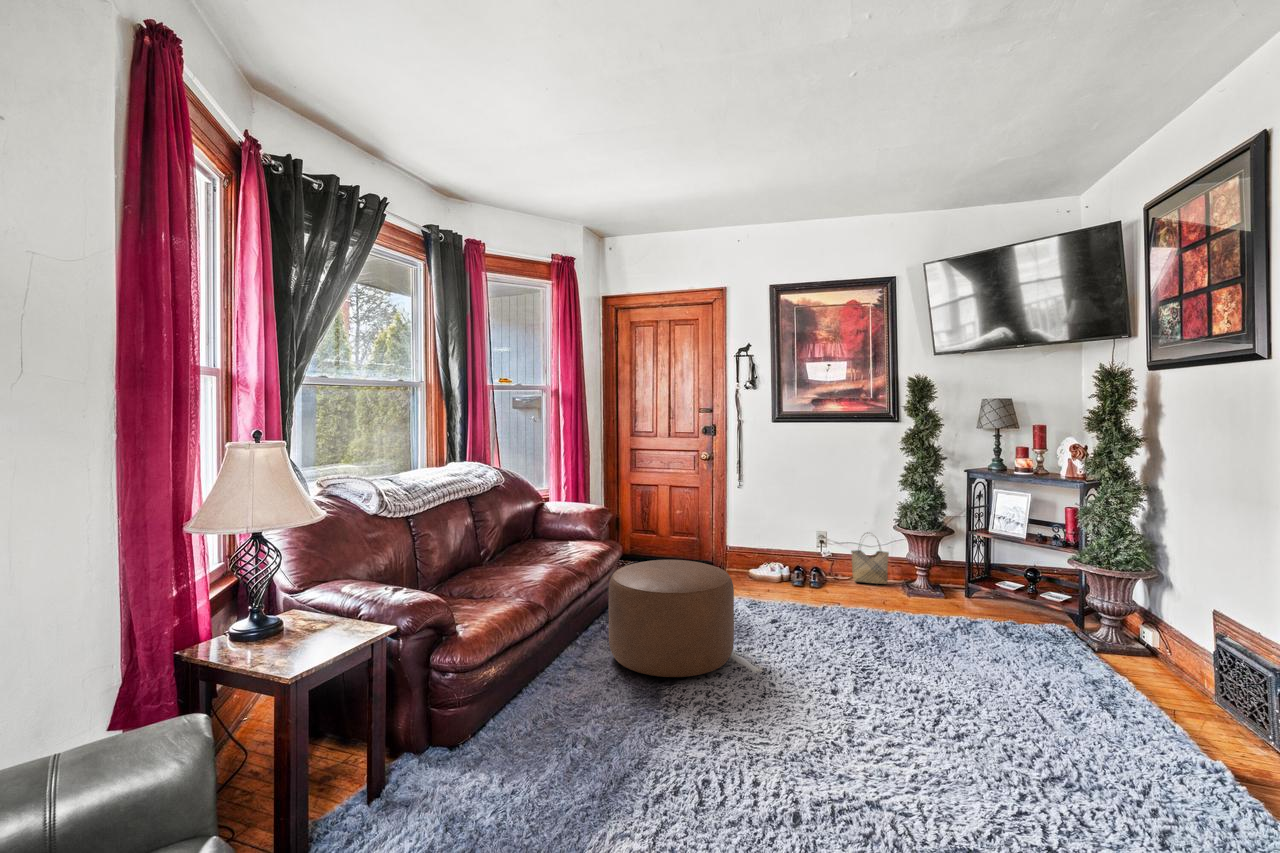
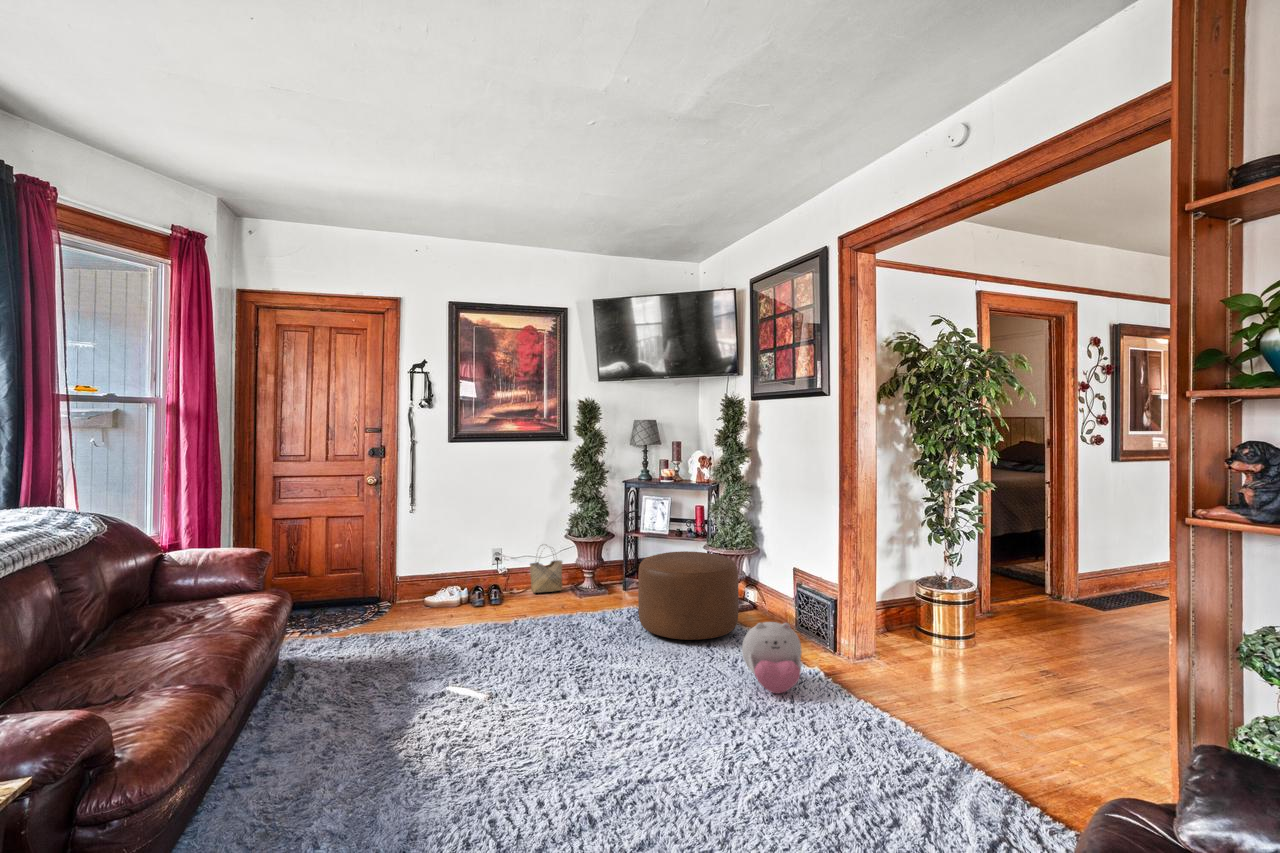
ottoman: present [609,560,734,677] -> present [638,551,738,640]
plush toy: none [1075,669,1178,772] -> present [742,622,802,693]

